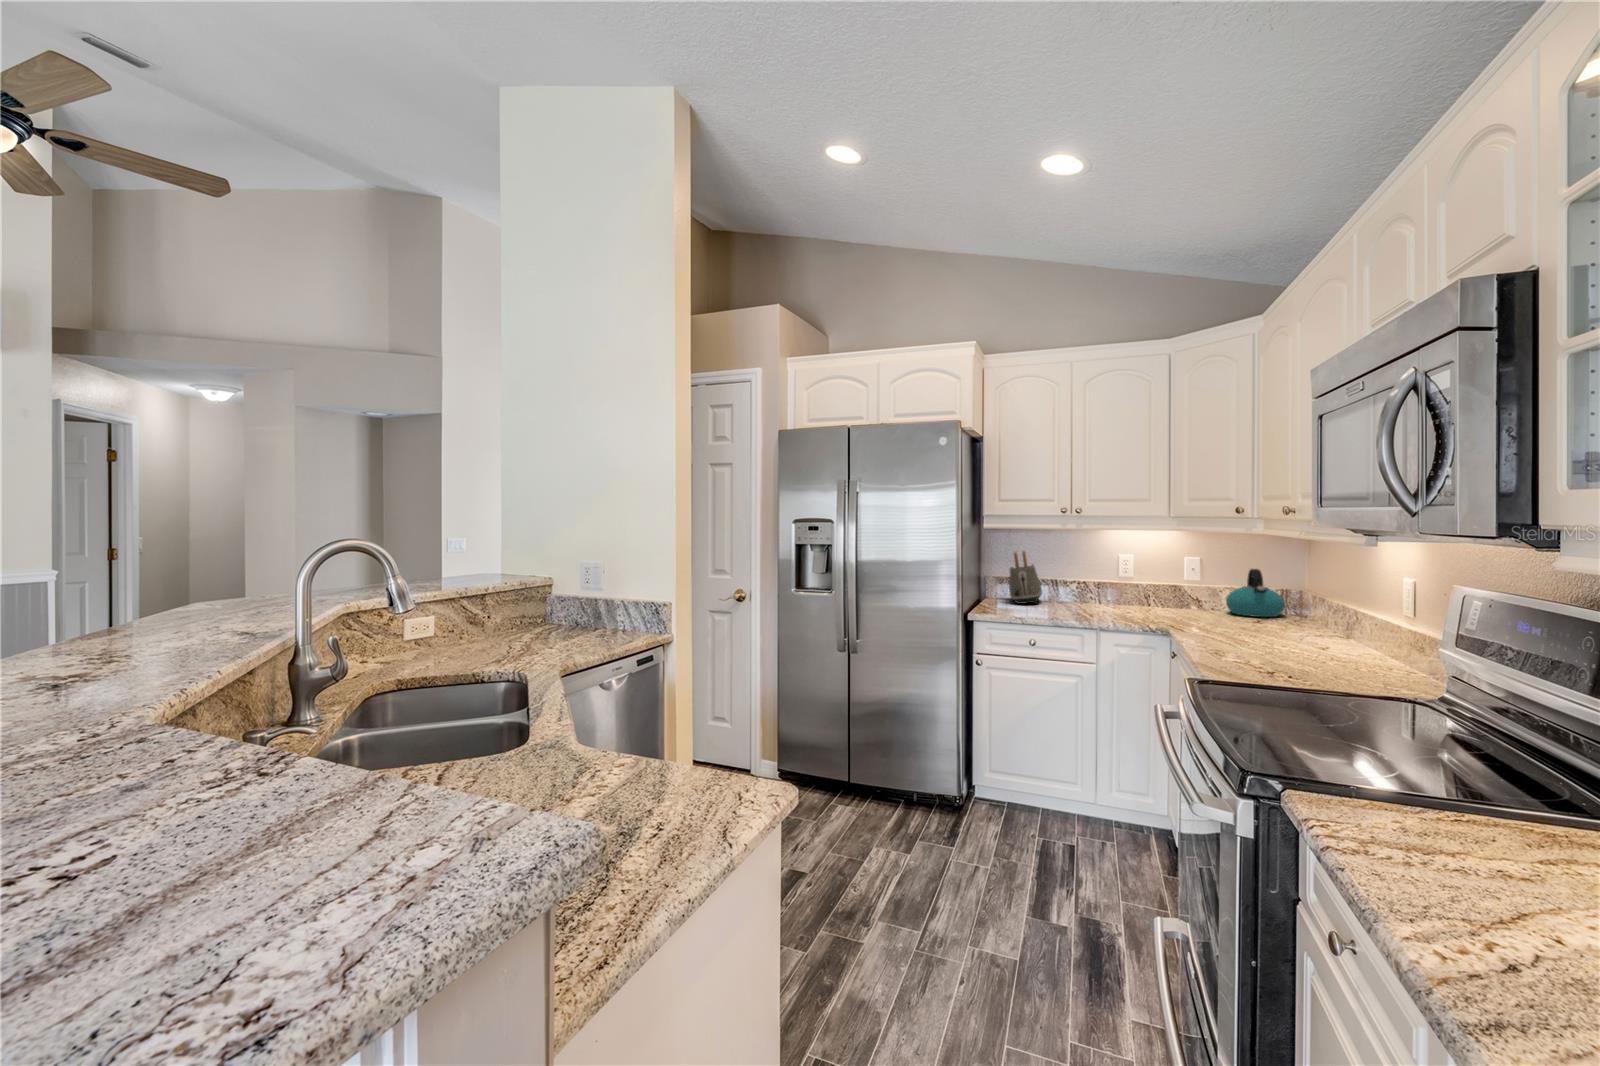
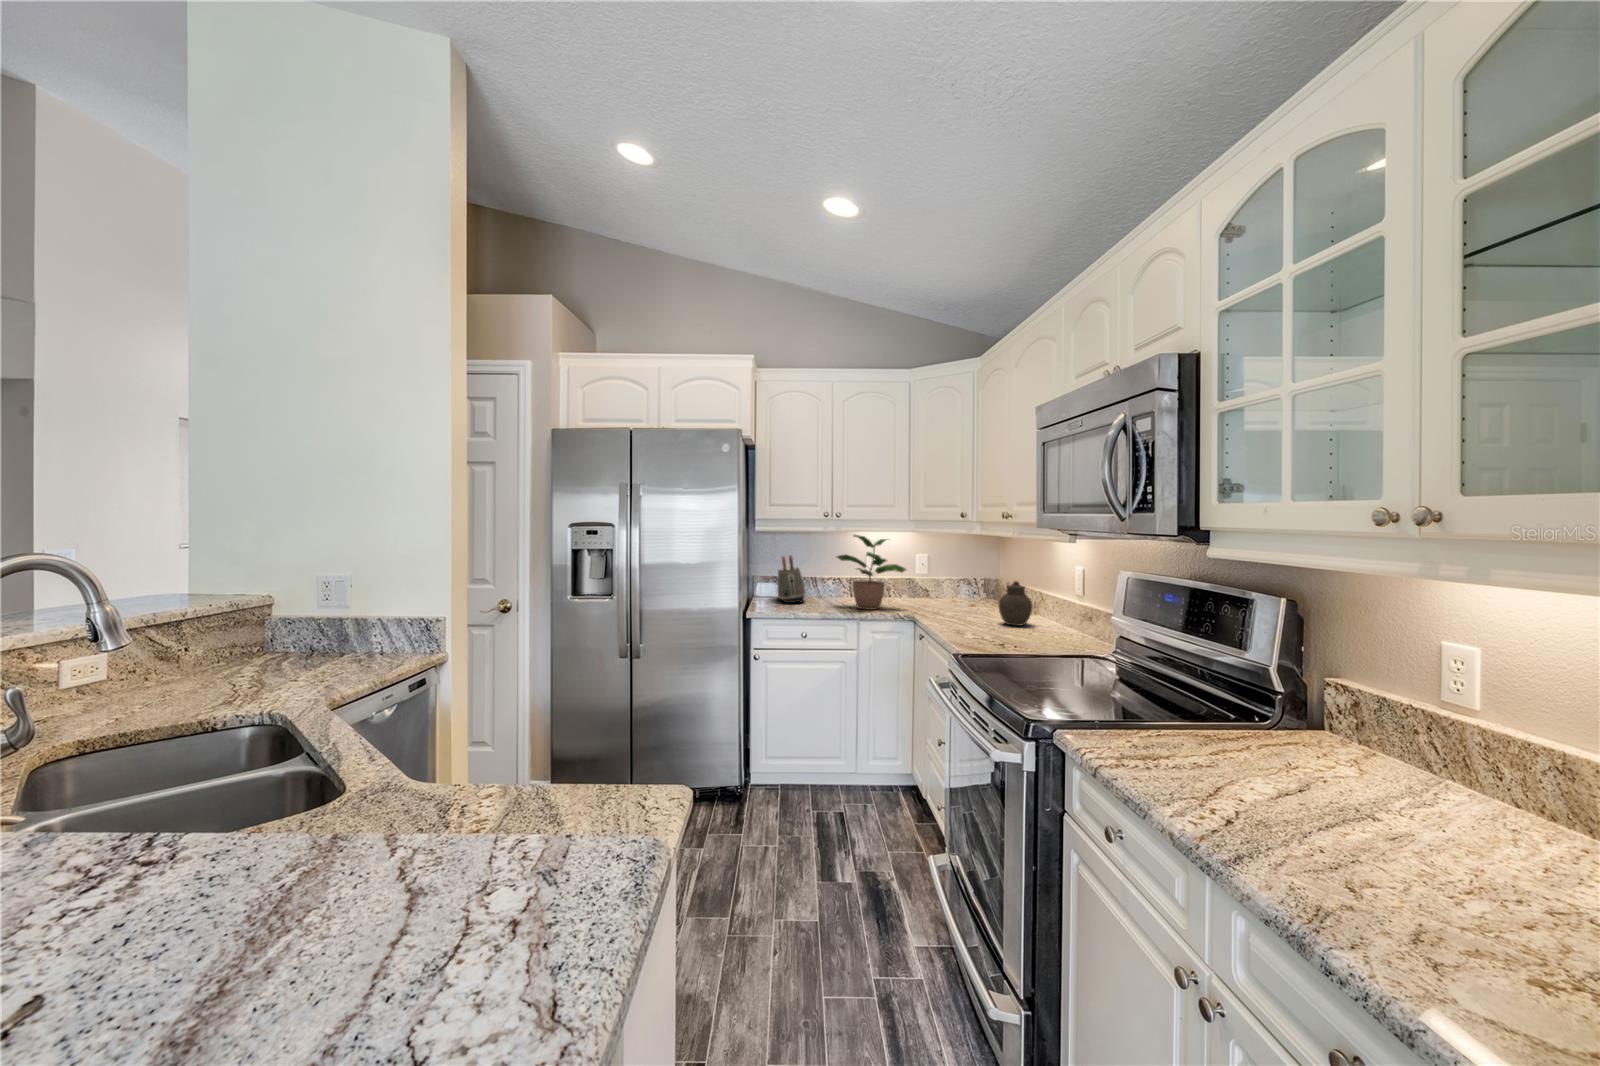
potted plant: none [1074,526,1167,615] -> present [837,535,906,610]
kettle: present [1226,569,1285,617] -> none [944,570,982,607]
jar: none [1294,585,1350,645] -> present [999,581,1033,626]

